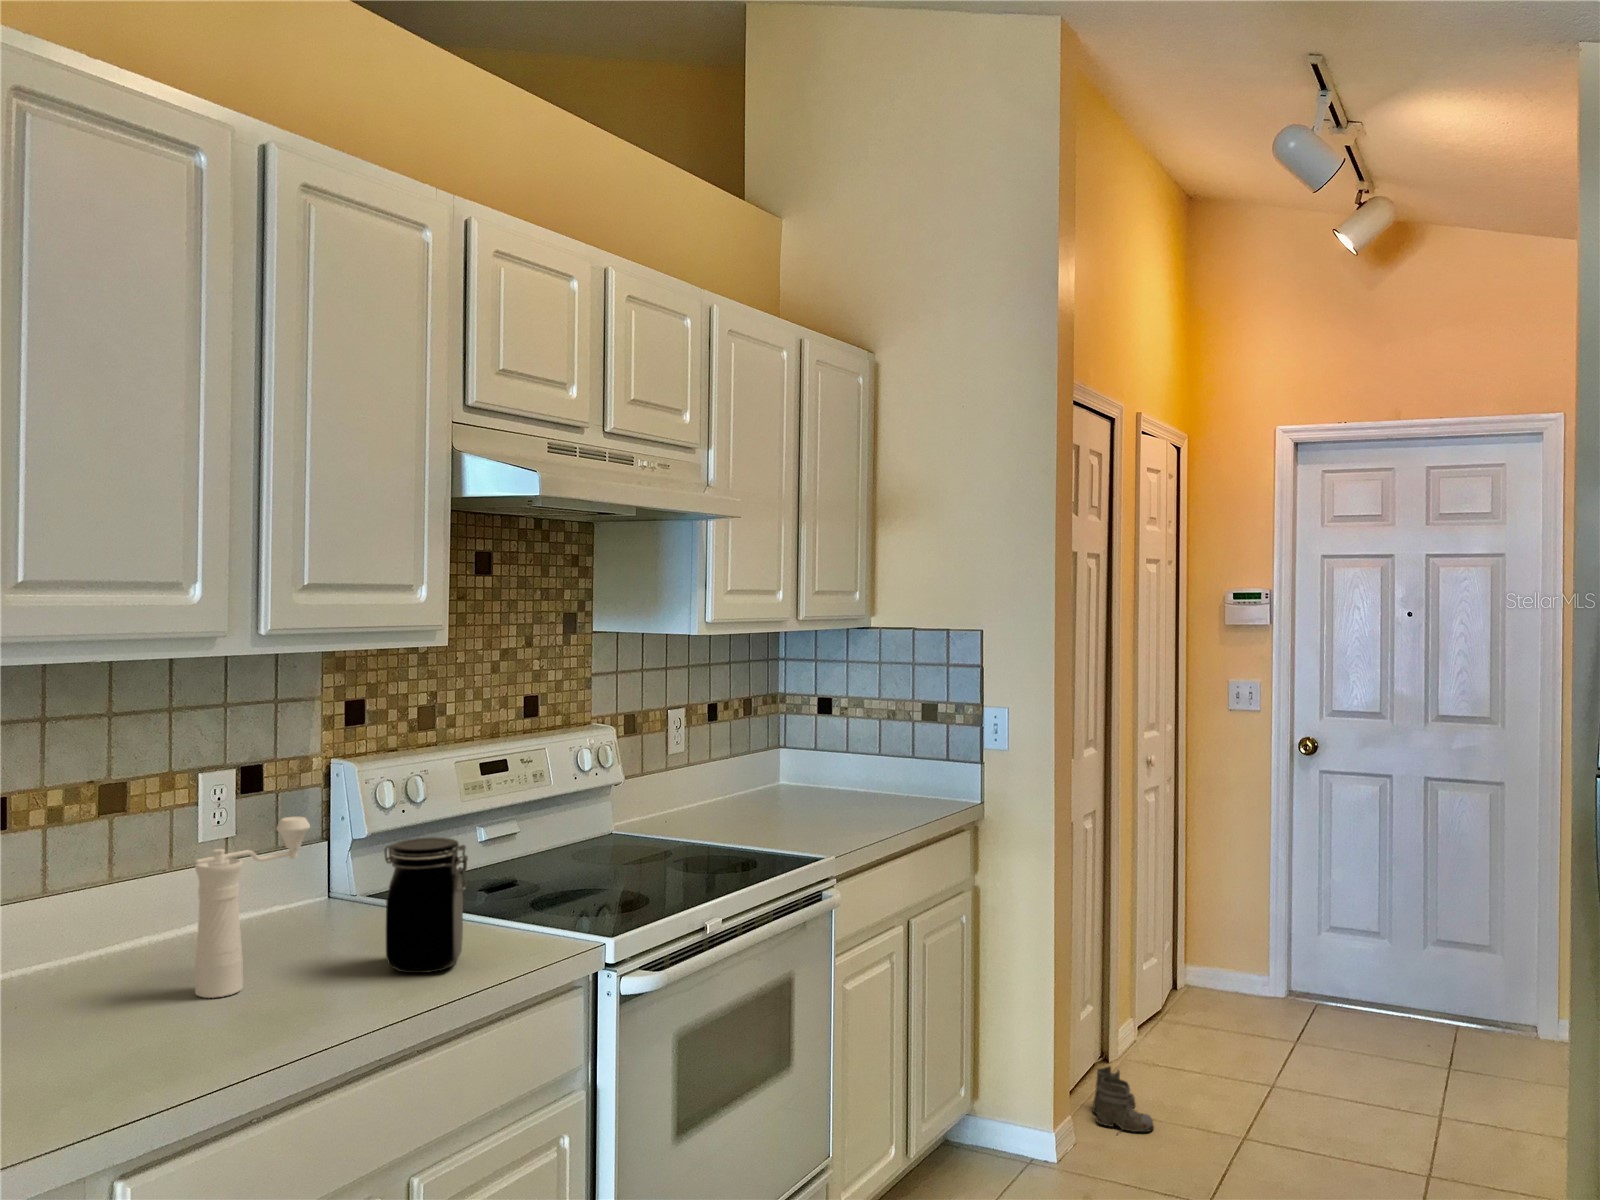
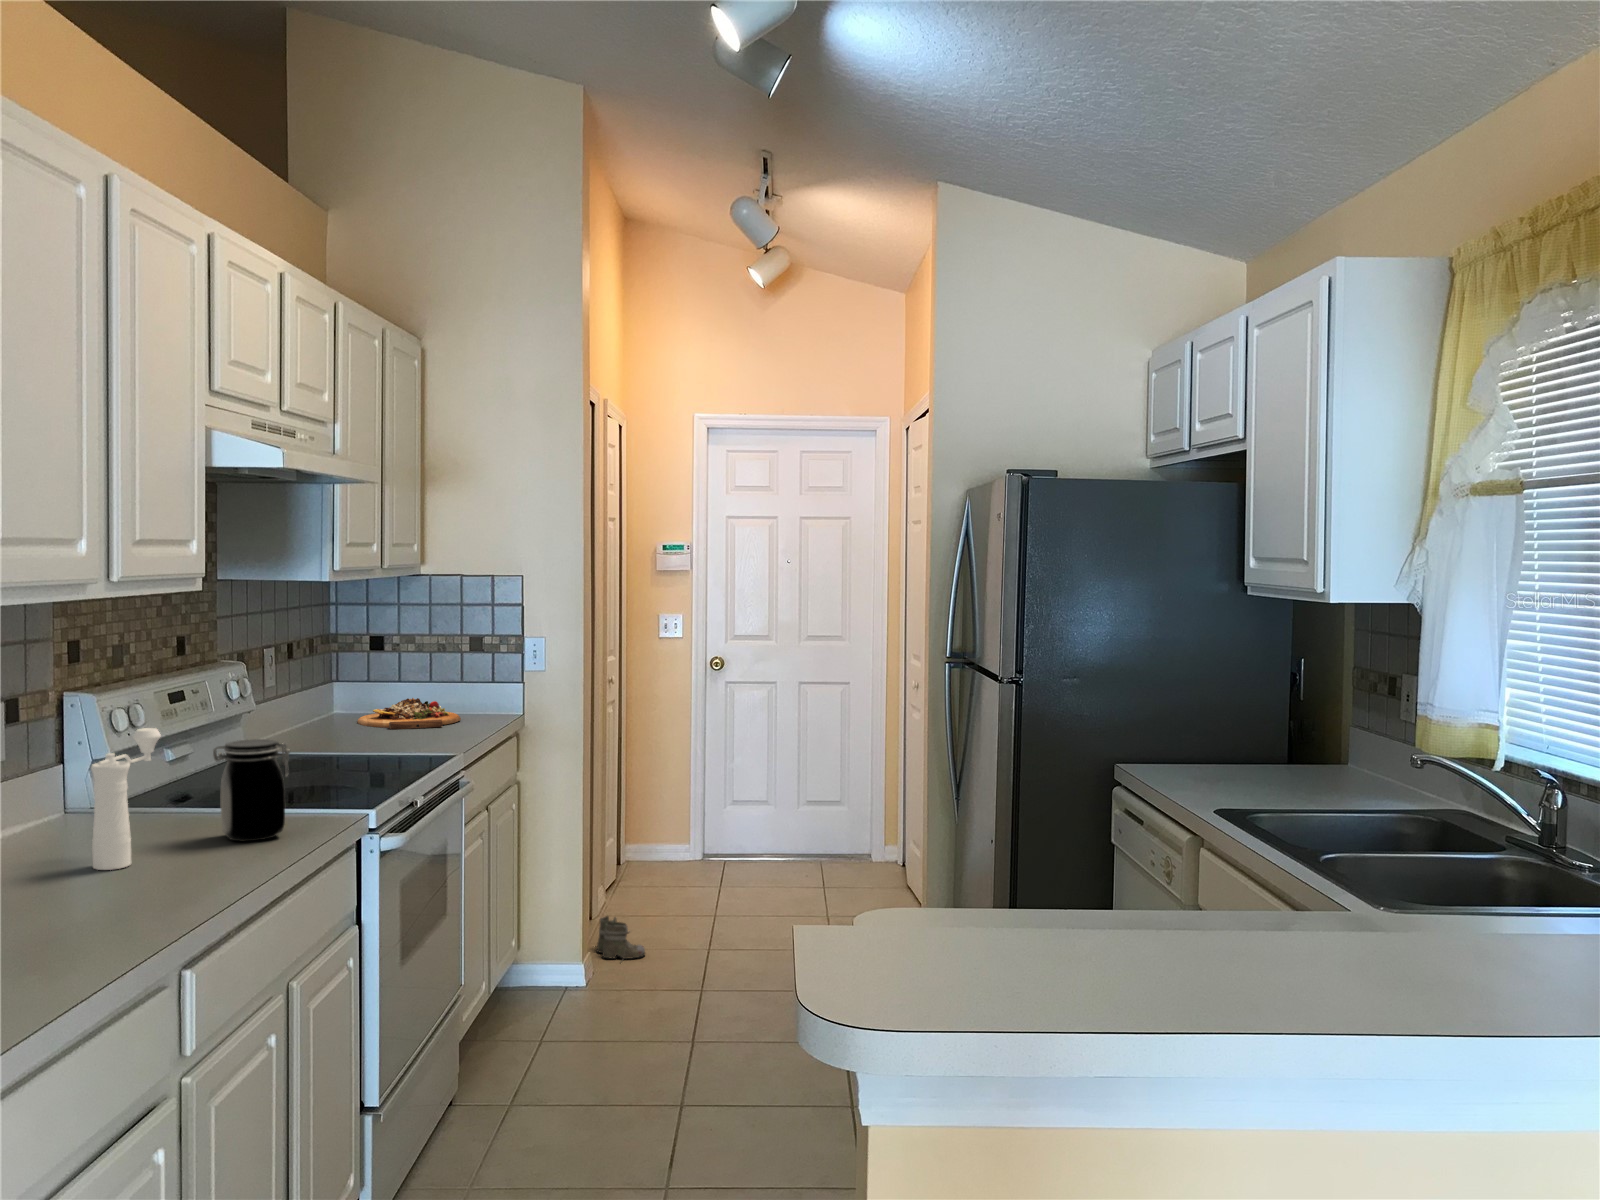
cutting board: none [784,774,902,813] -> present [357,698,461,729]

